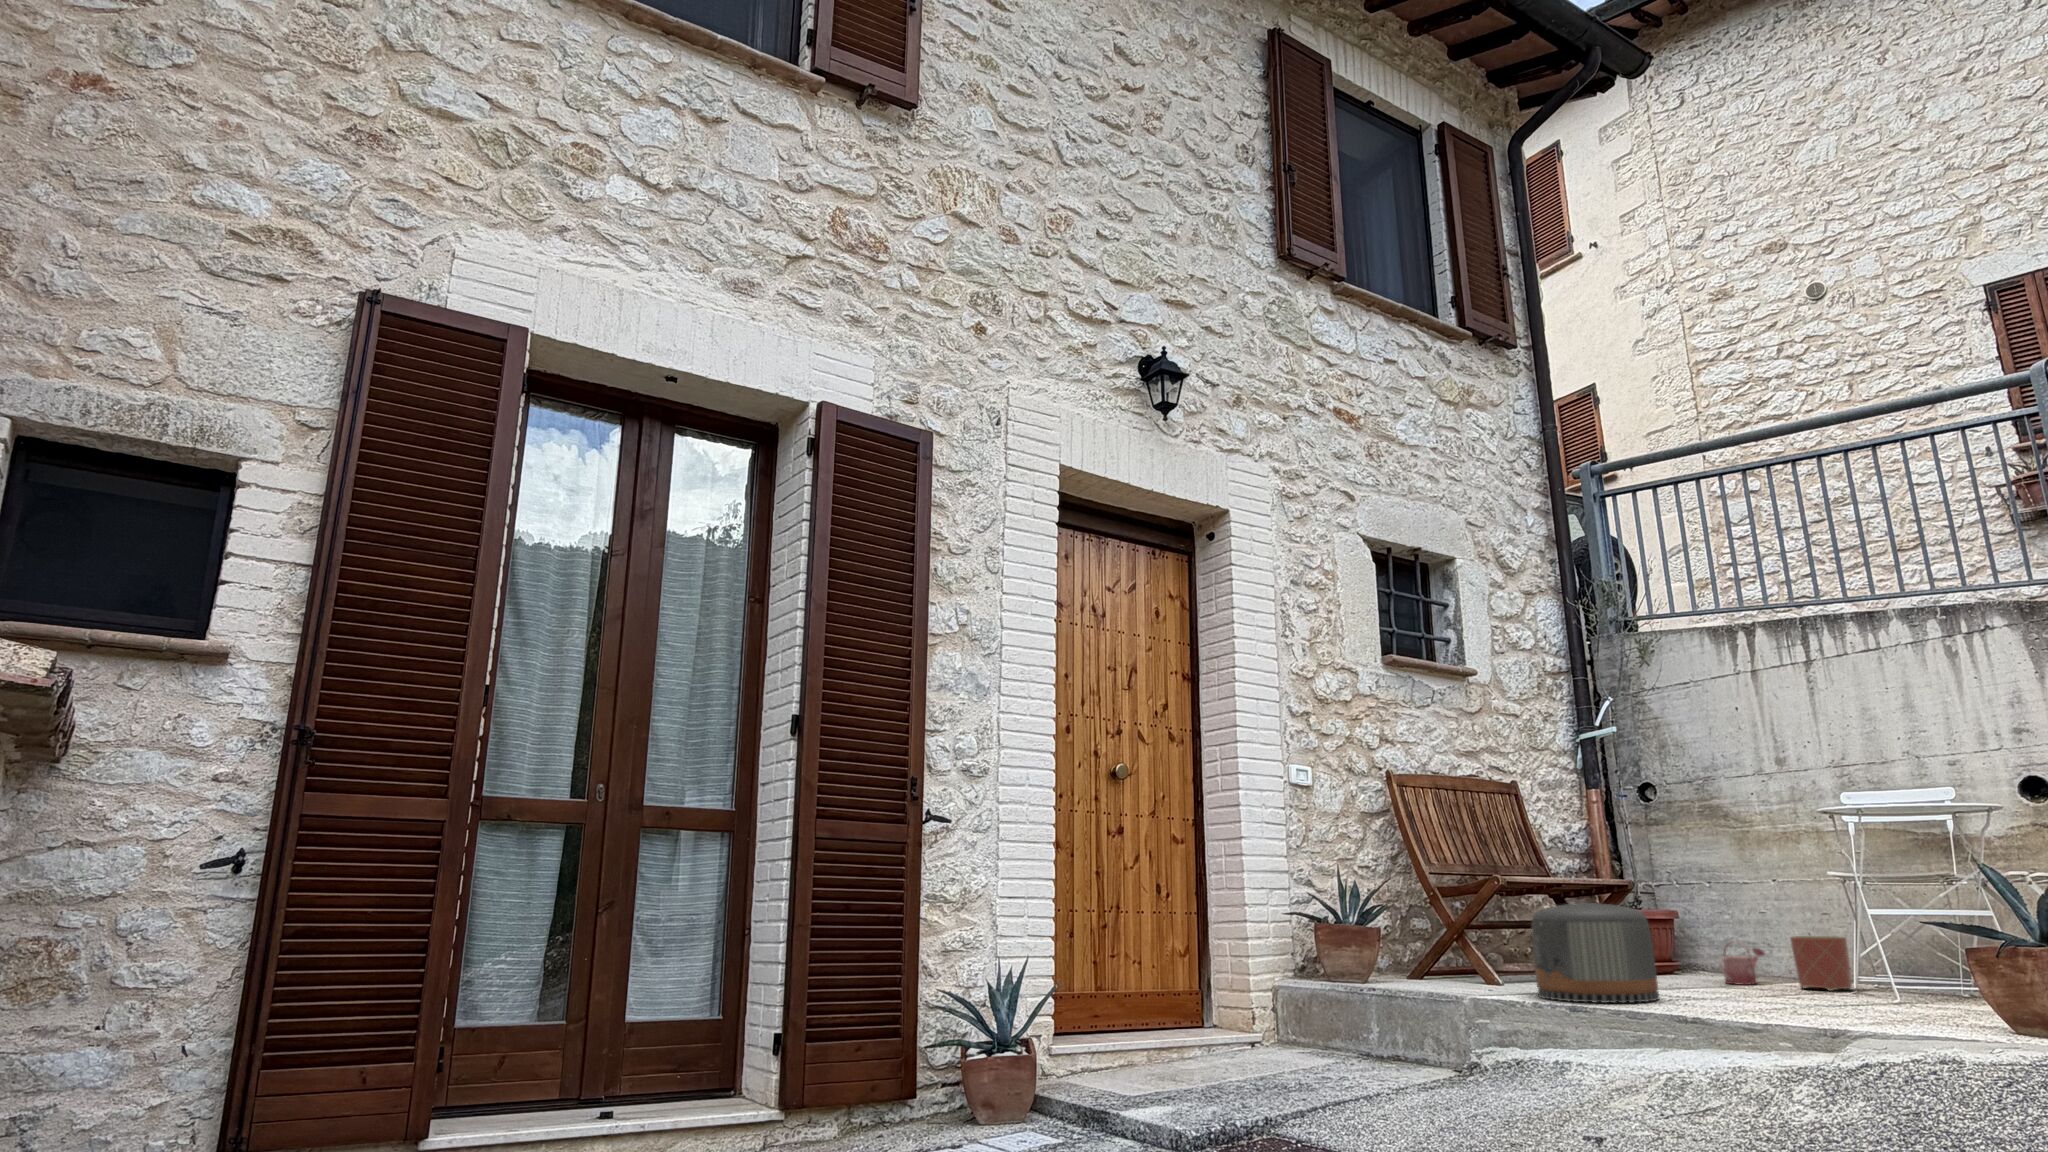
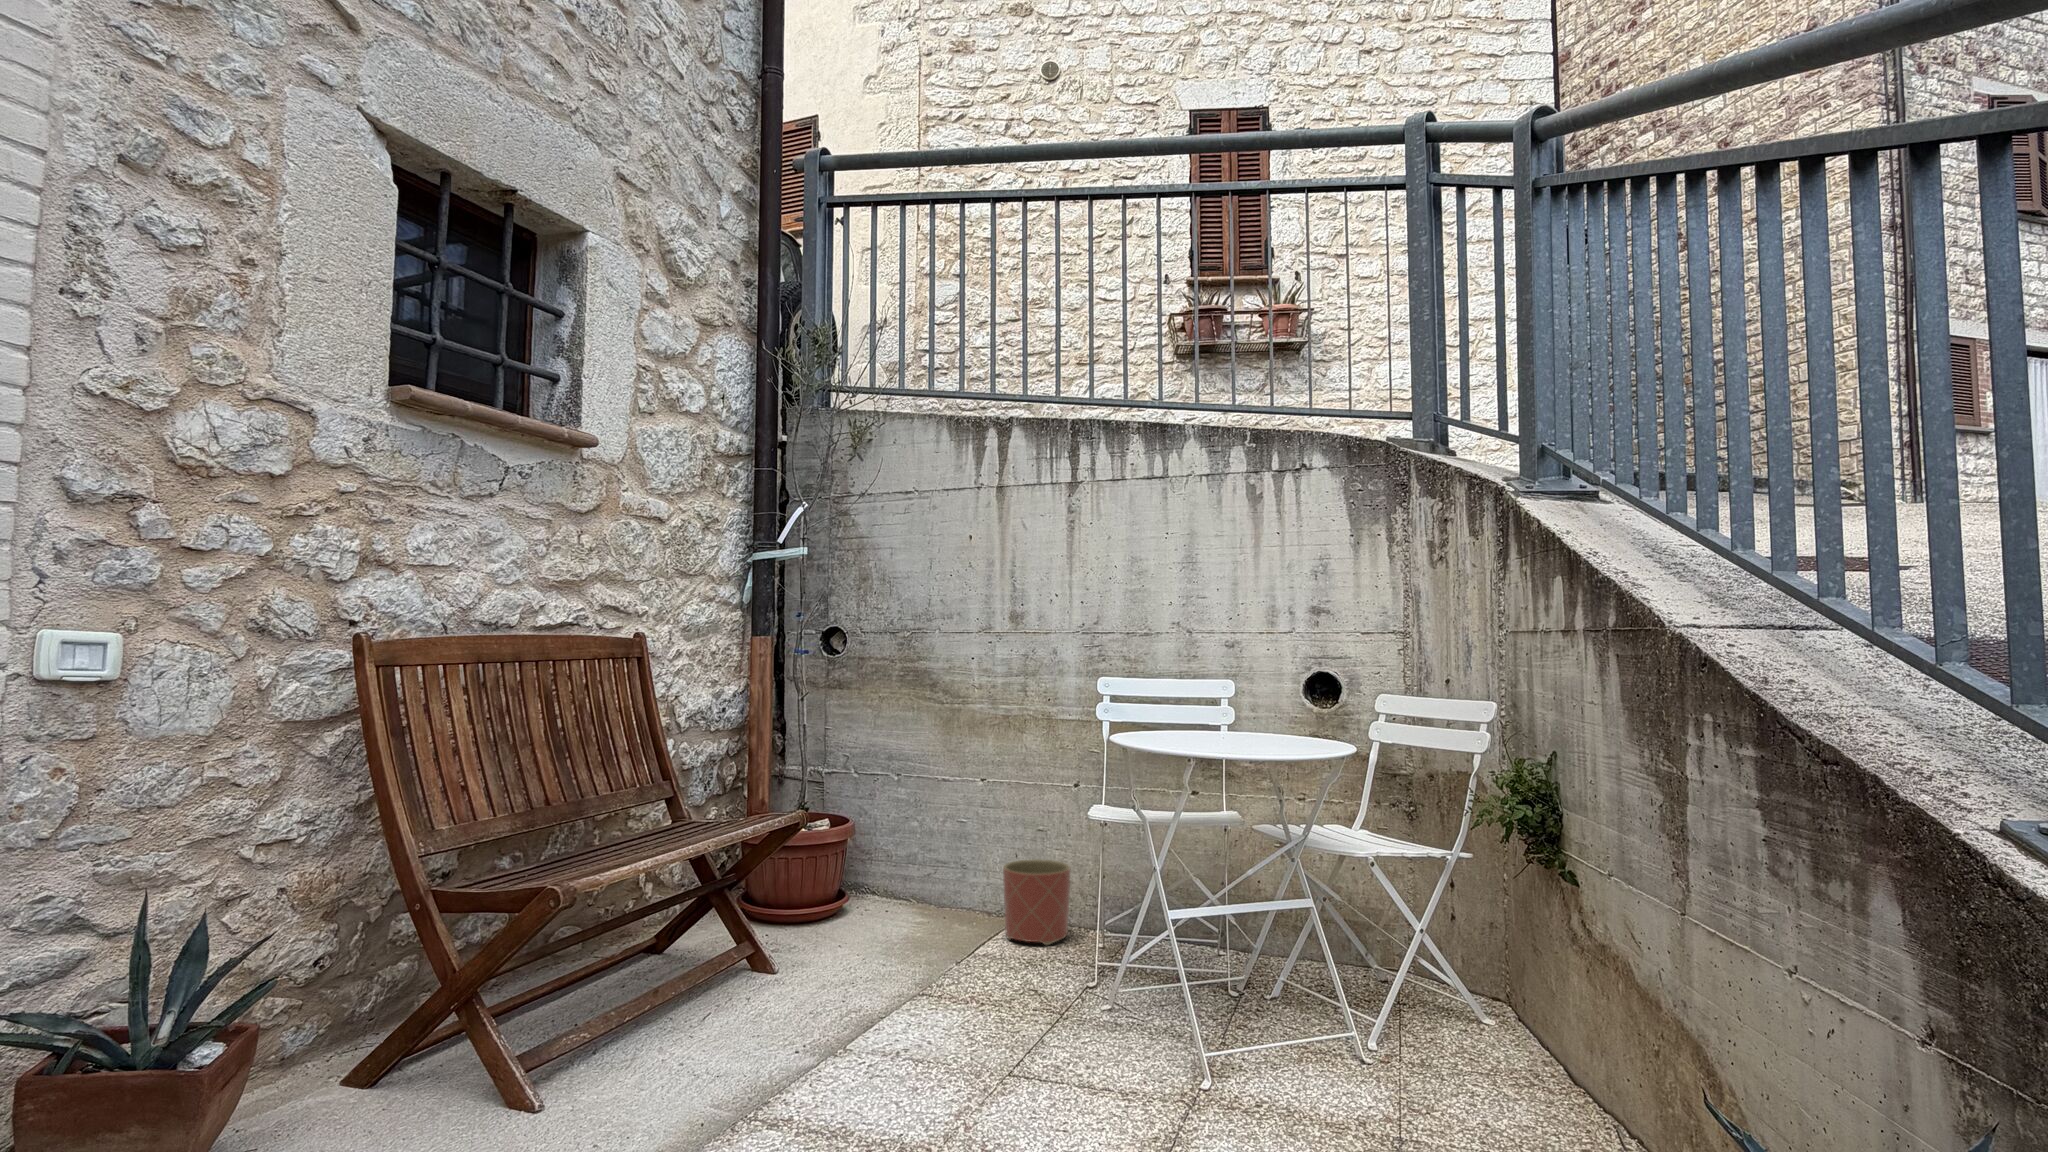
pouf: present [1531,903,1659,1003] -> none [637,870,849,1089]
watering can: present [1719,942,1765,985] -> none [908,869,959,934]

